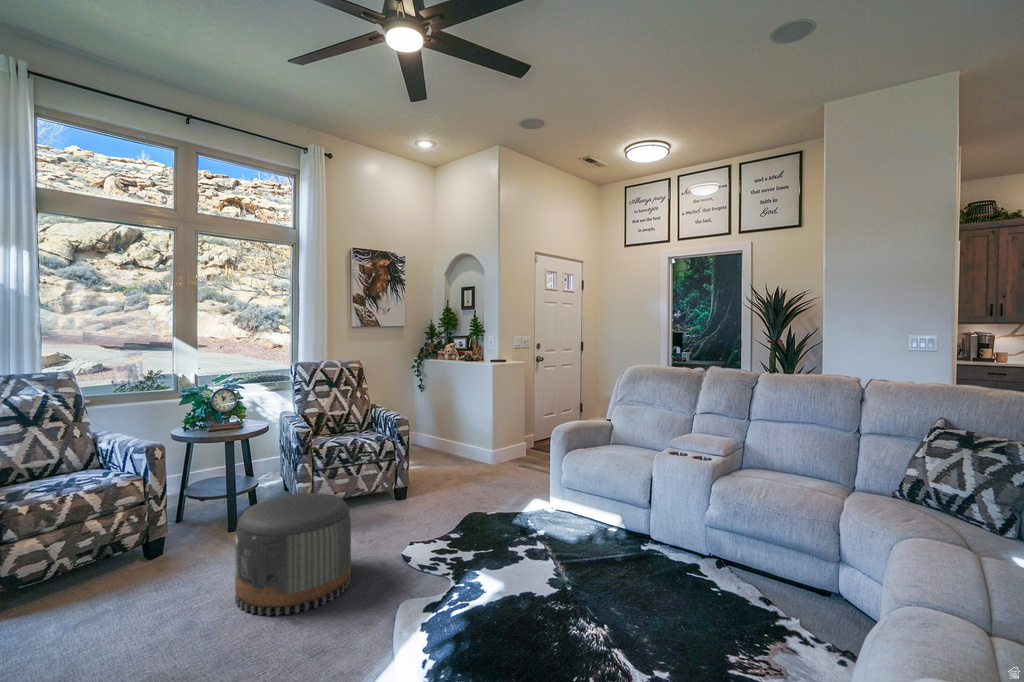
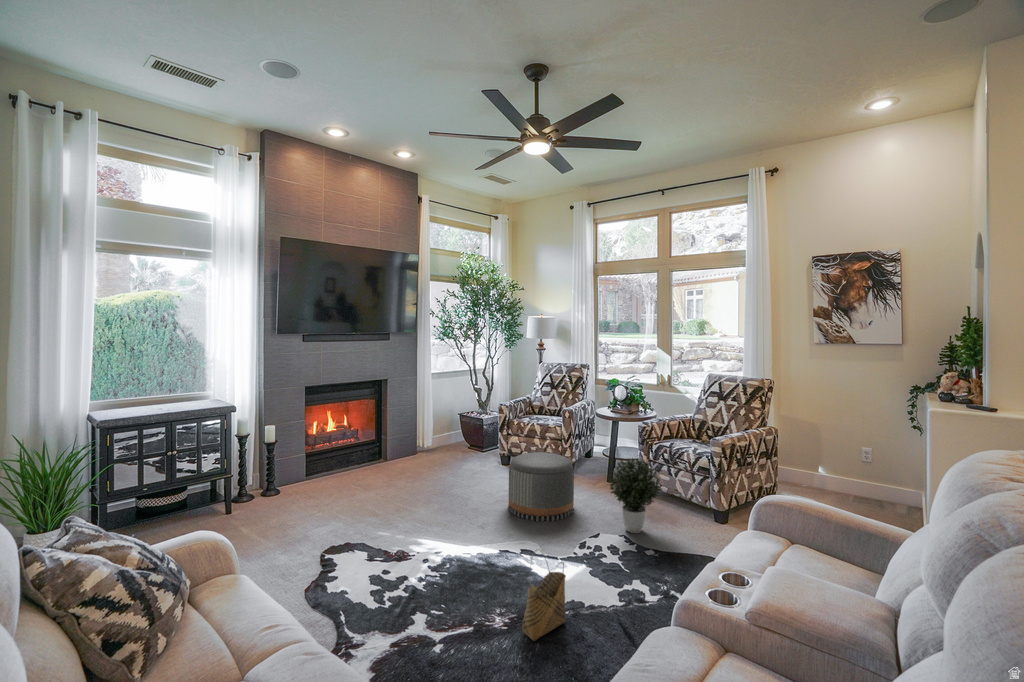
potted plant: none [380,451,441,538] -> present [608,458,661,533]
woven basket: none [599,518,654,608] -> present [522,554,566,641]

